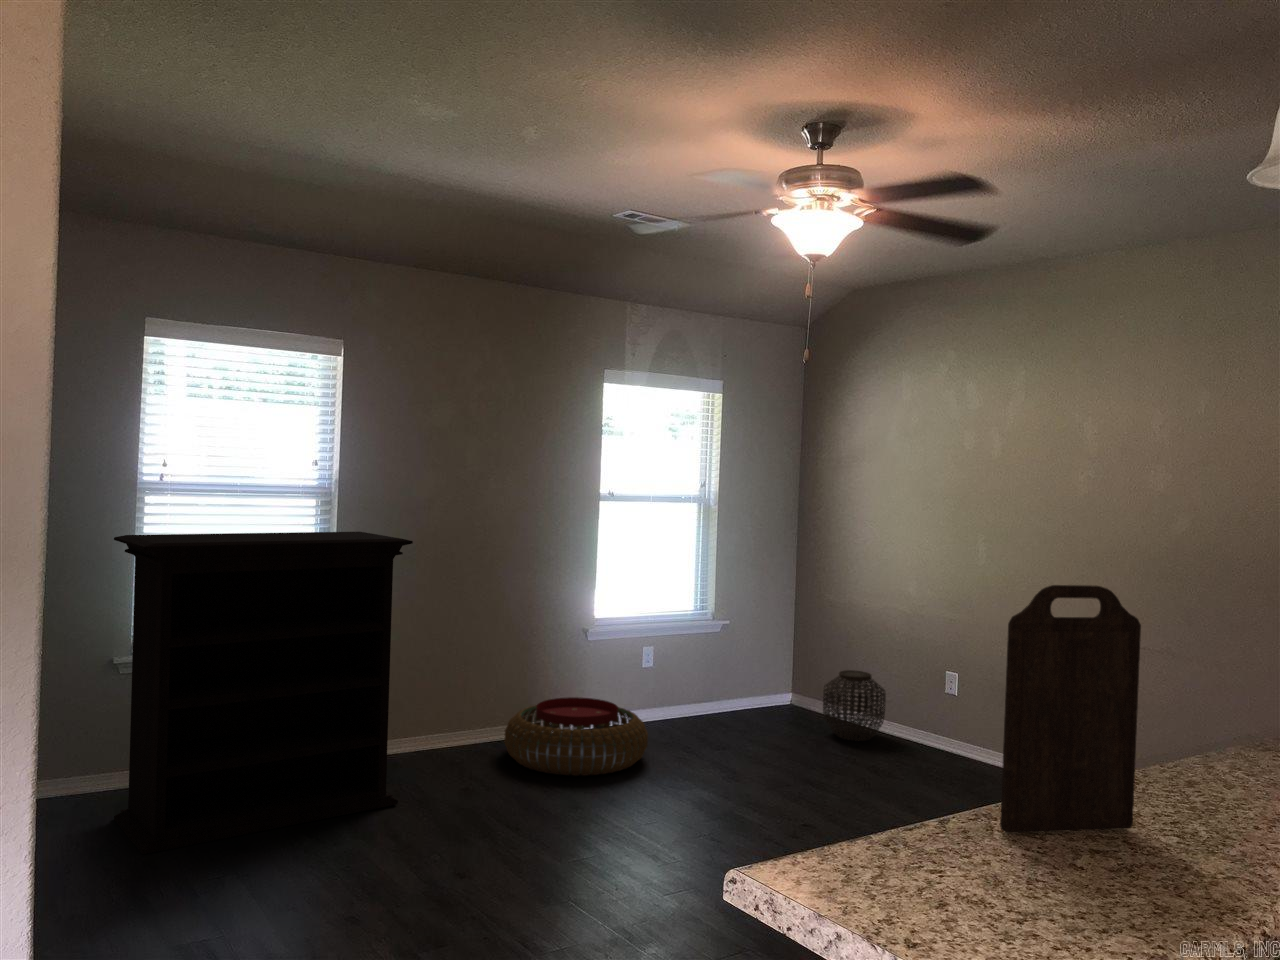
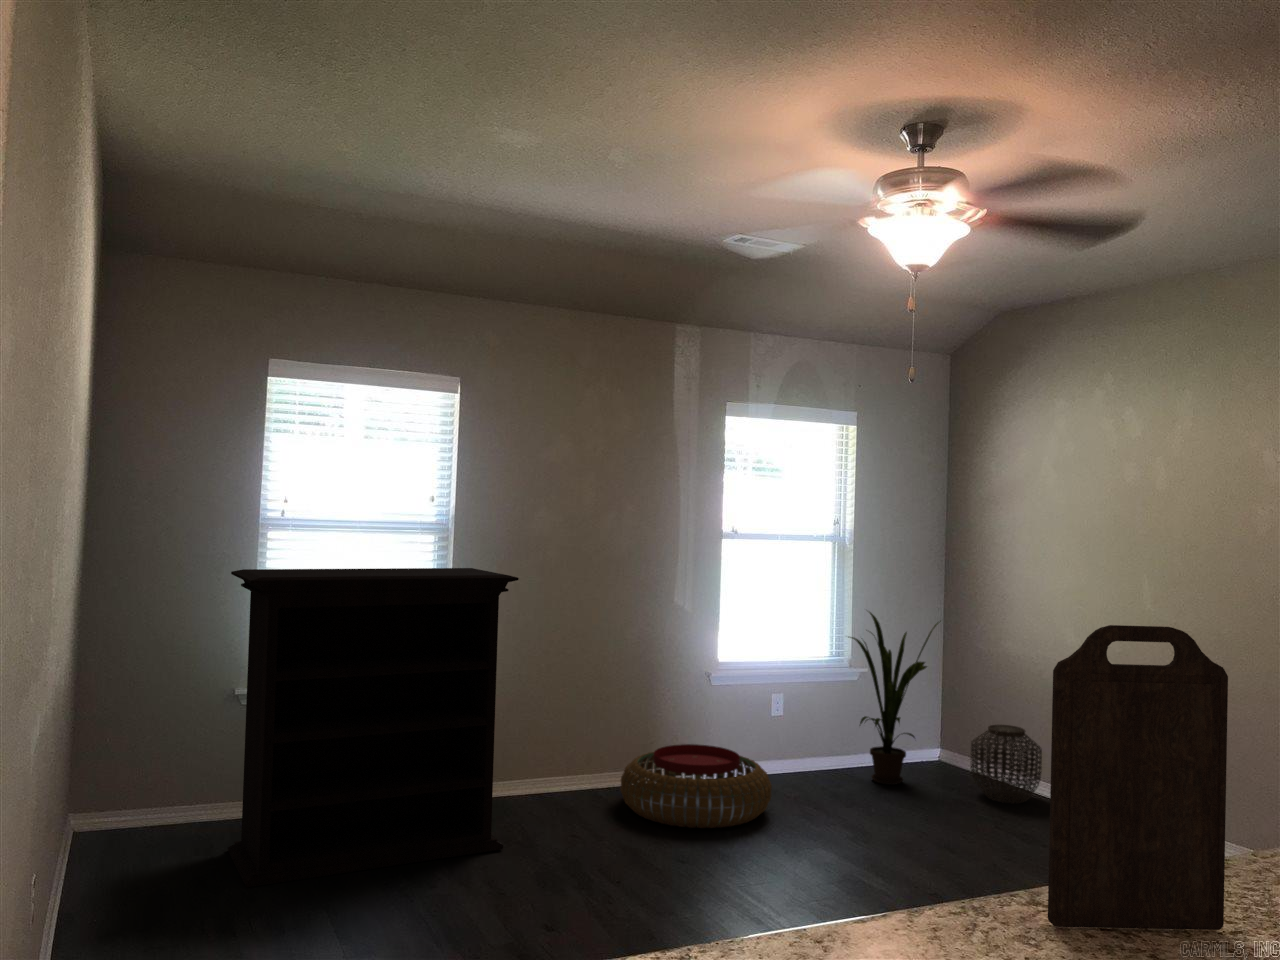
house plant: none [710,566,801,728] -> present [848,612,941,785]

